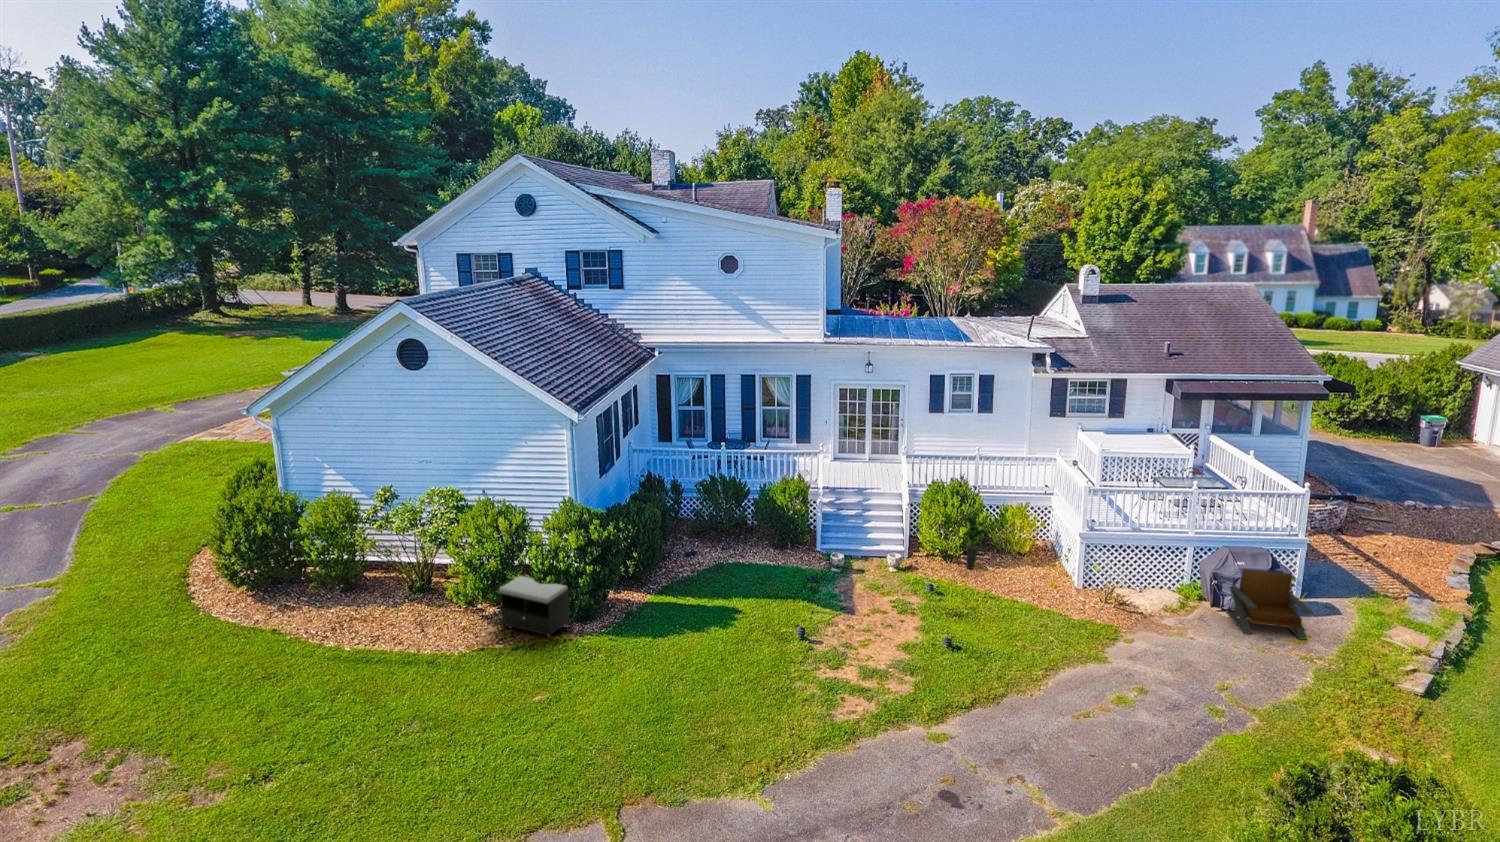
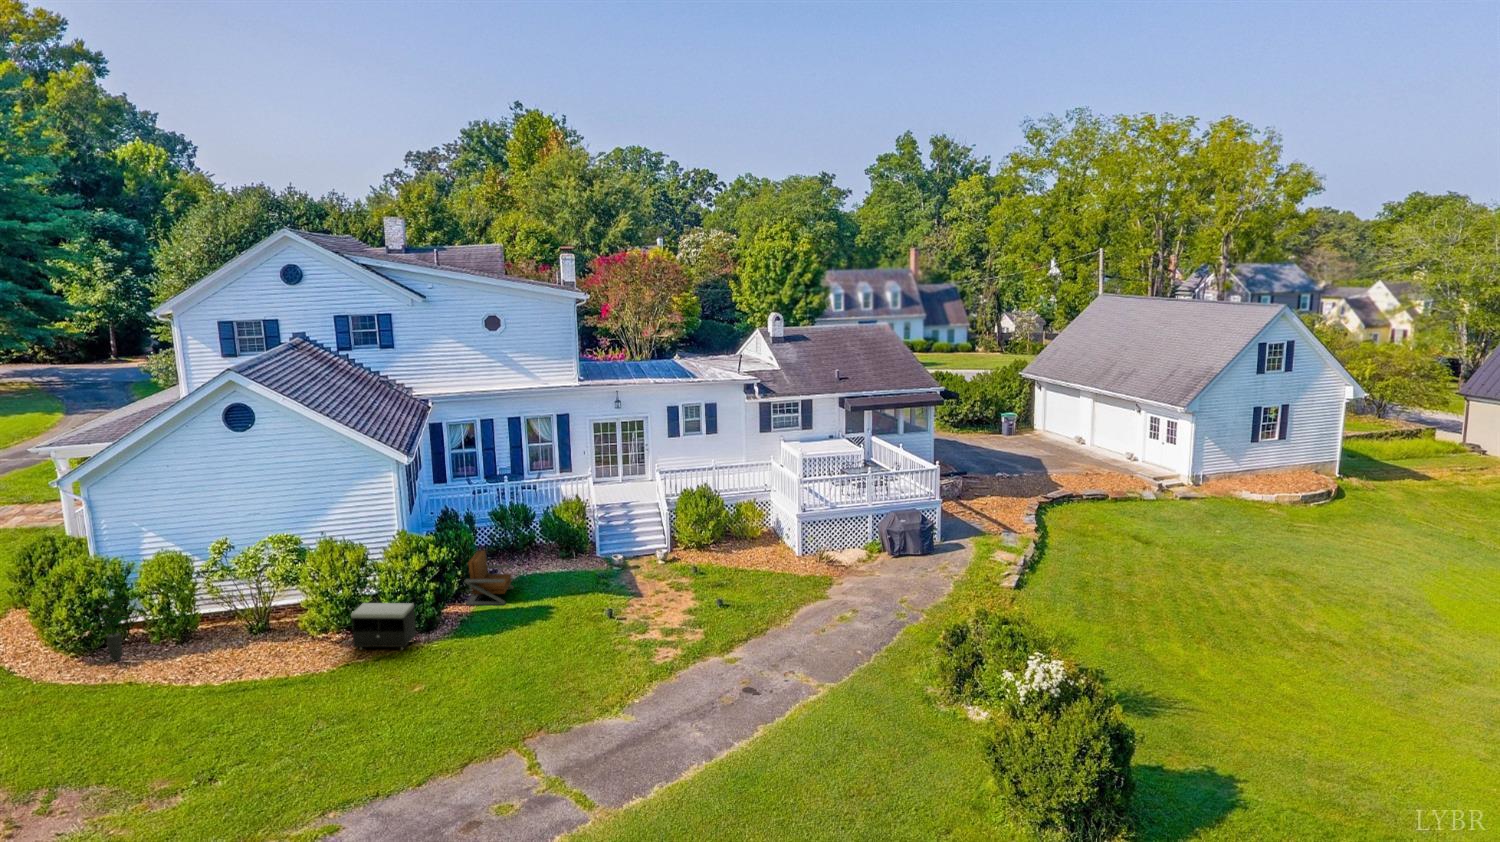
potted plant: present [966,518,984,569] -> present [99,599,127,661]
lounge chair: present [1226,569,1312,640] -> present [464,551,514,605]

